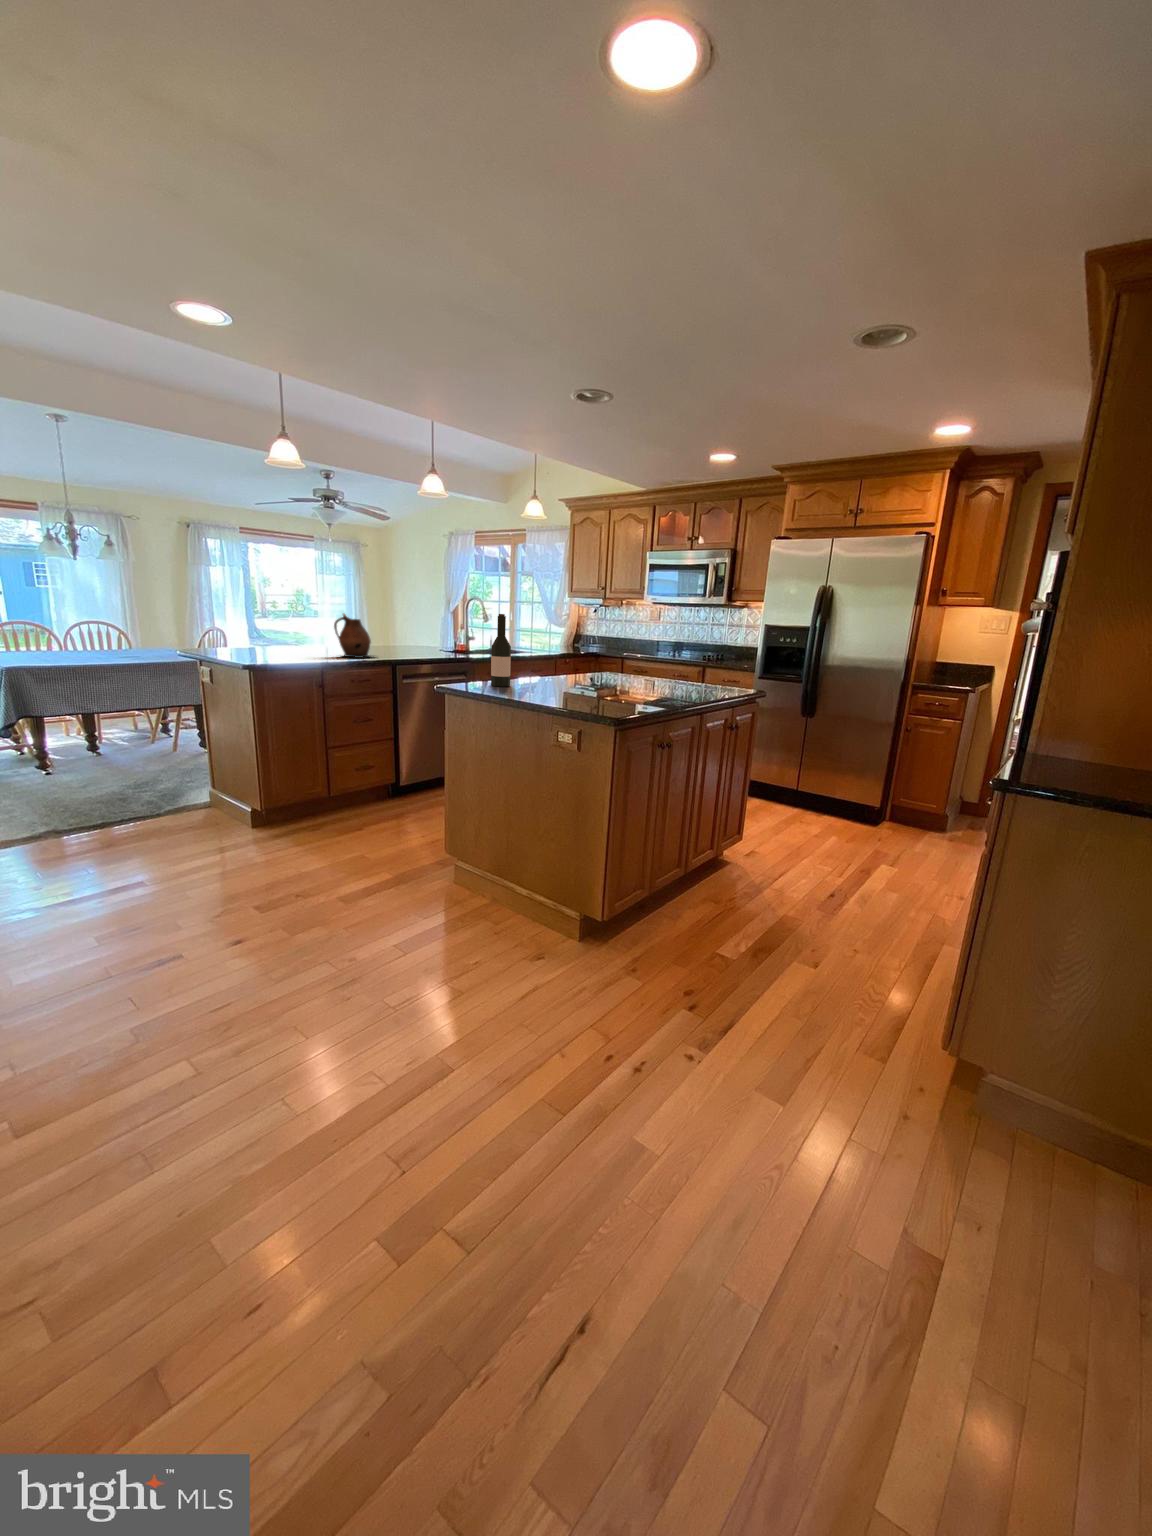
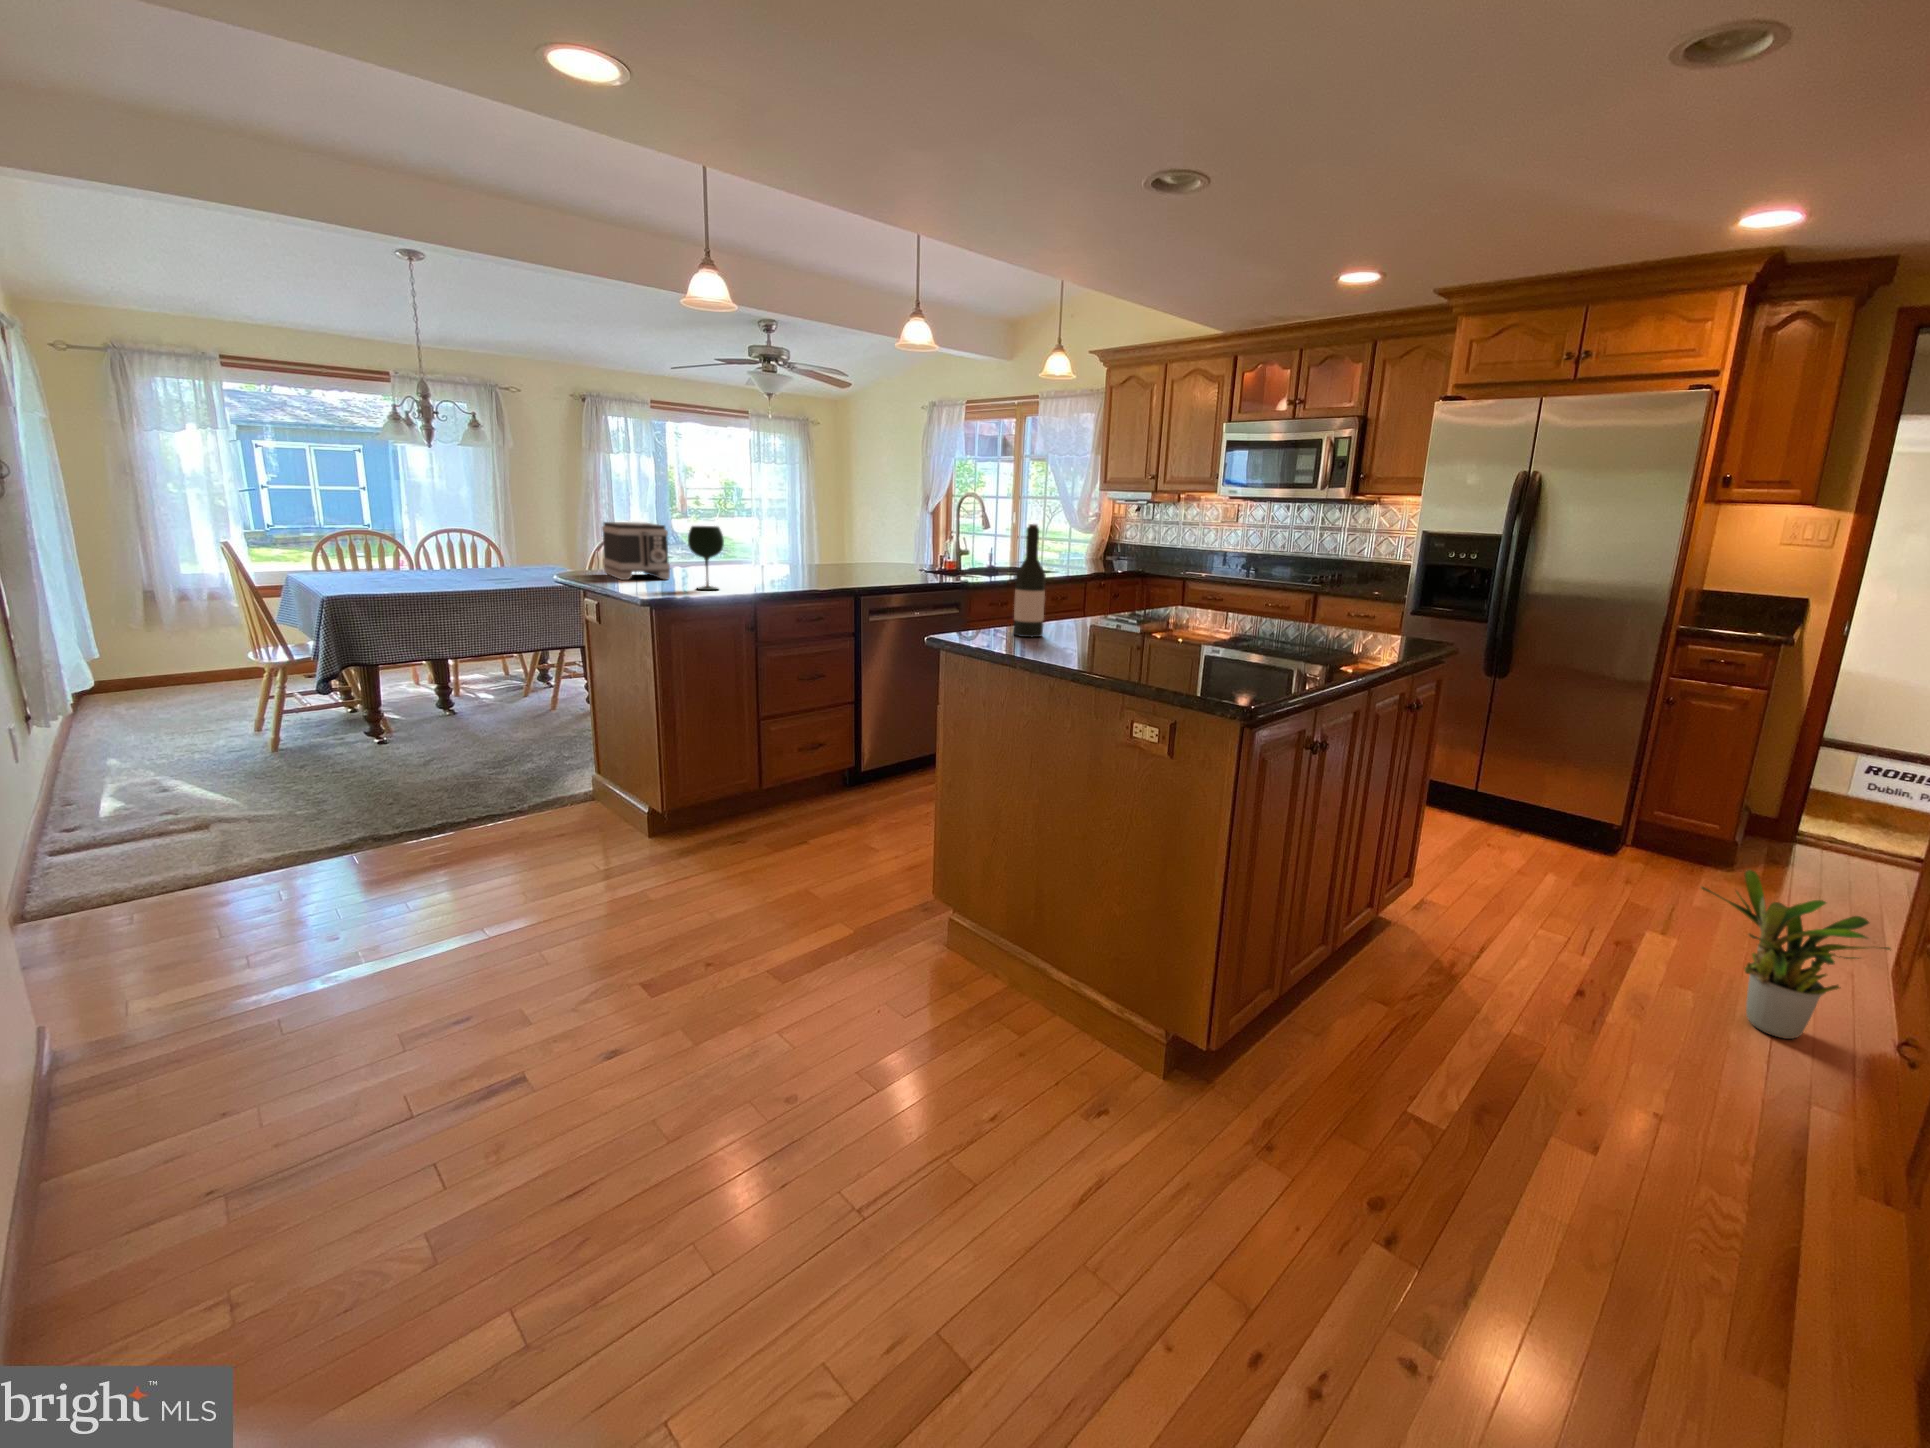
toaster: none [209,613,261,654] -> present [602,522,670,580]
ceramic pitcher: present [334,614,371,658] -> none [774,520,836,586]
wine glass: none [272,616,298,660] -> present [688,526,724,590]
potted plant: none [897,820,988,914] -> present [1701,870,1890,1039]

